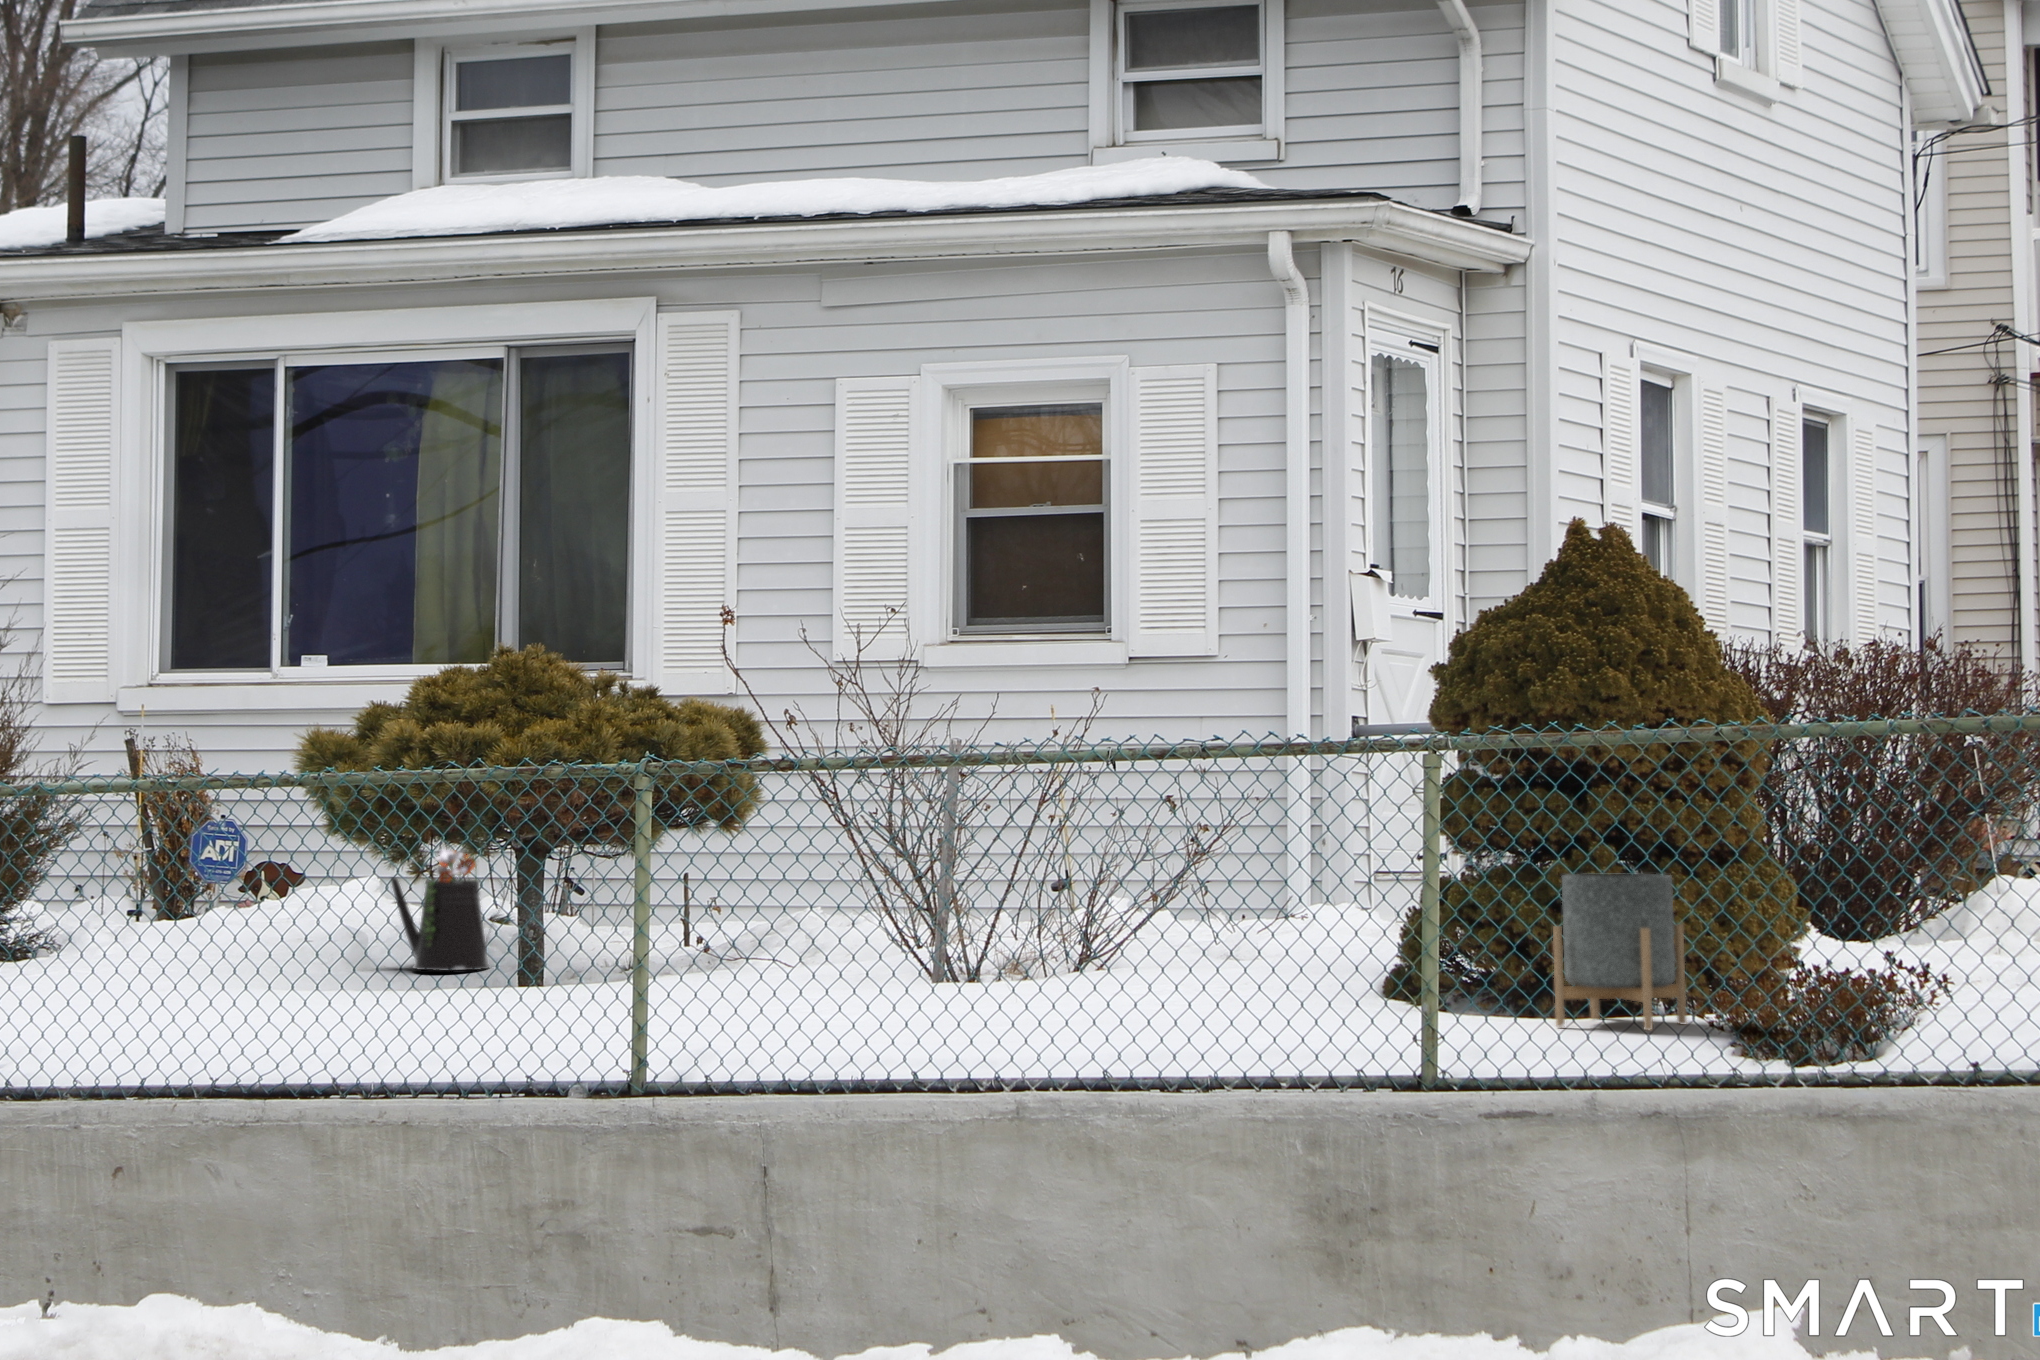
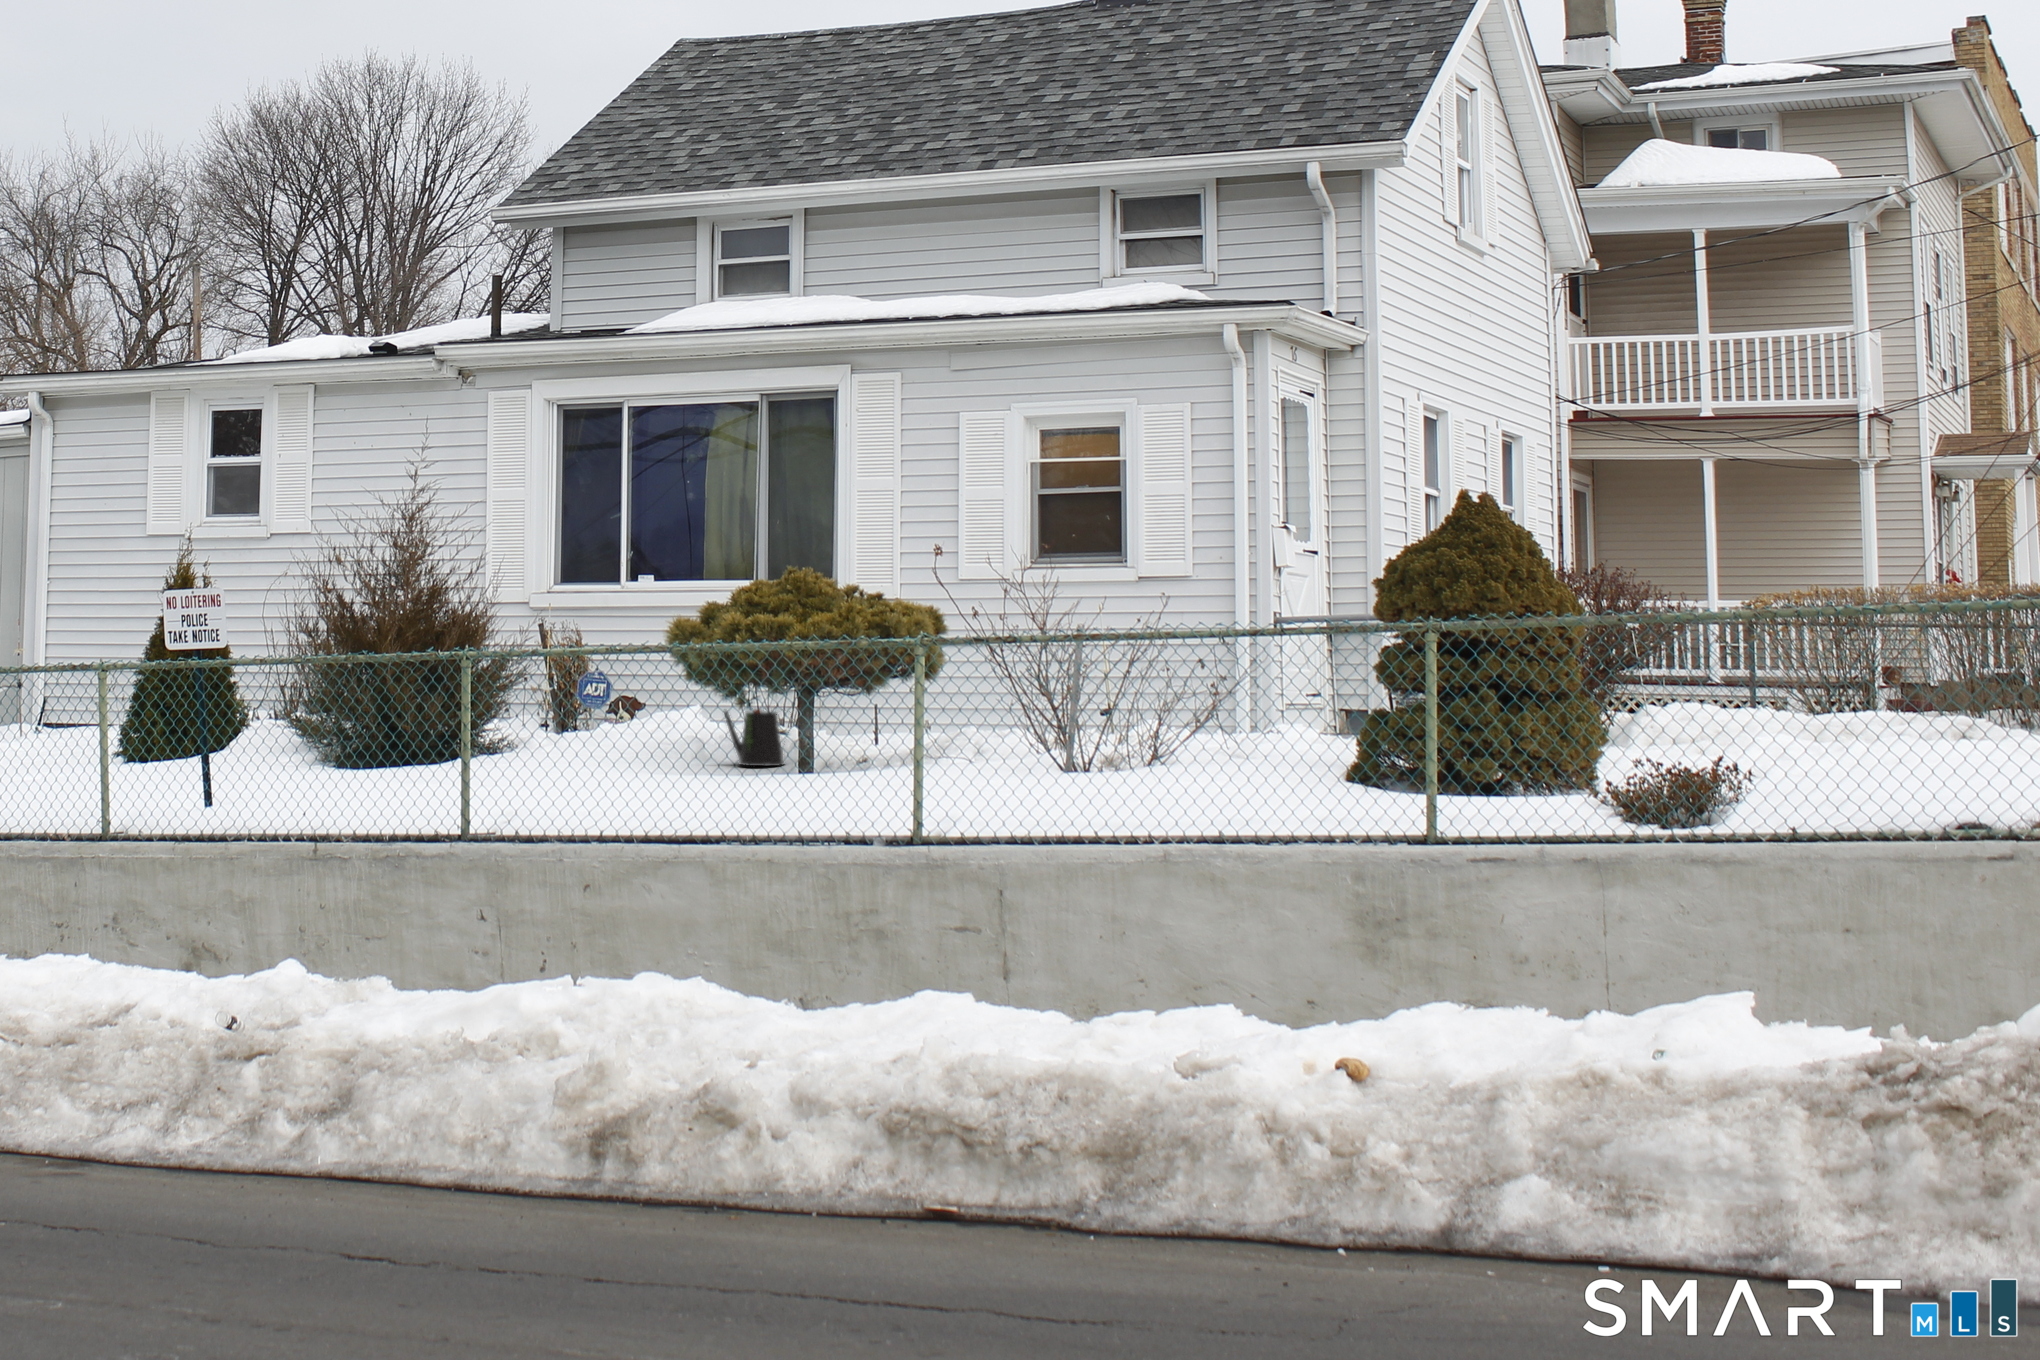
planter: present [1553,874,1686,1030] -> none [1487,710,1575,809]

